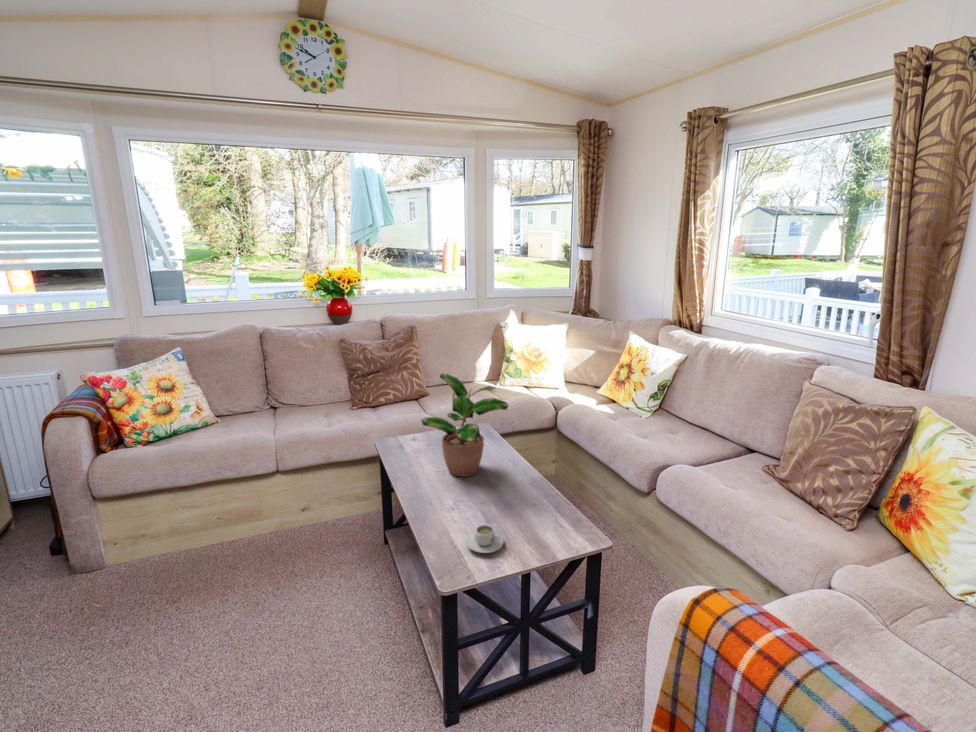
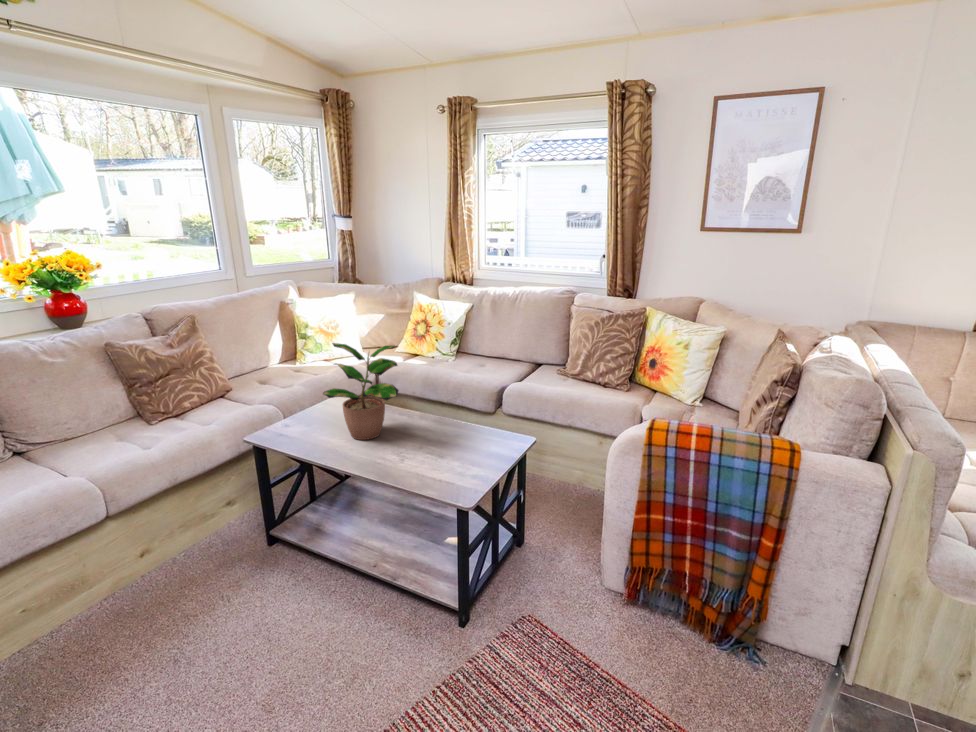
teacup: present [466,525,503,553] -> none [439,456,472,478]

